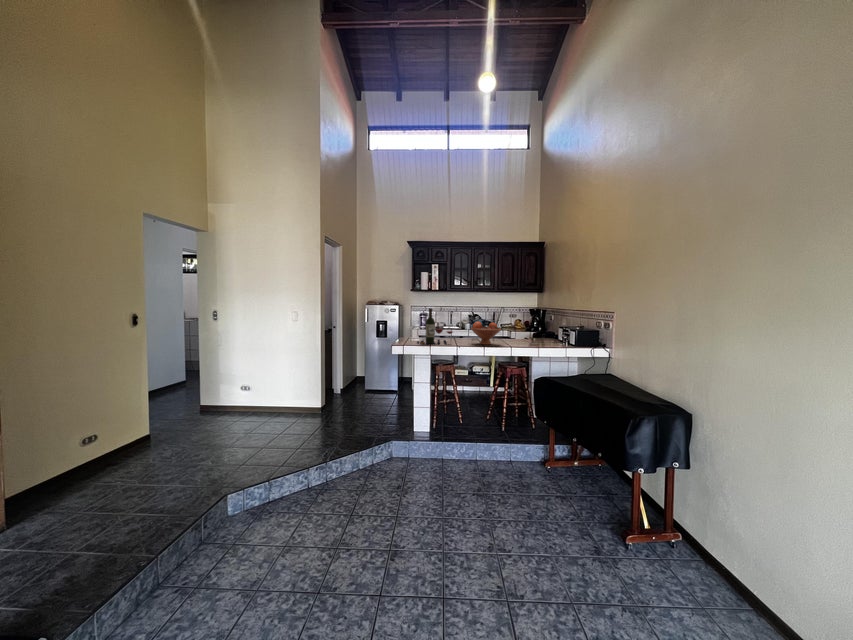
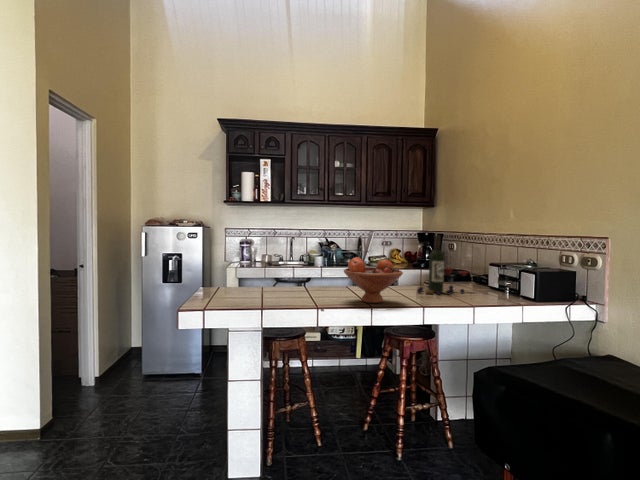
wine bottle: present [417,308,453,345] -> present [417,235,468,295]

